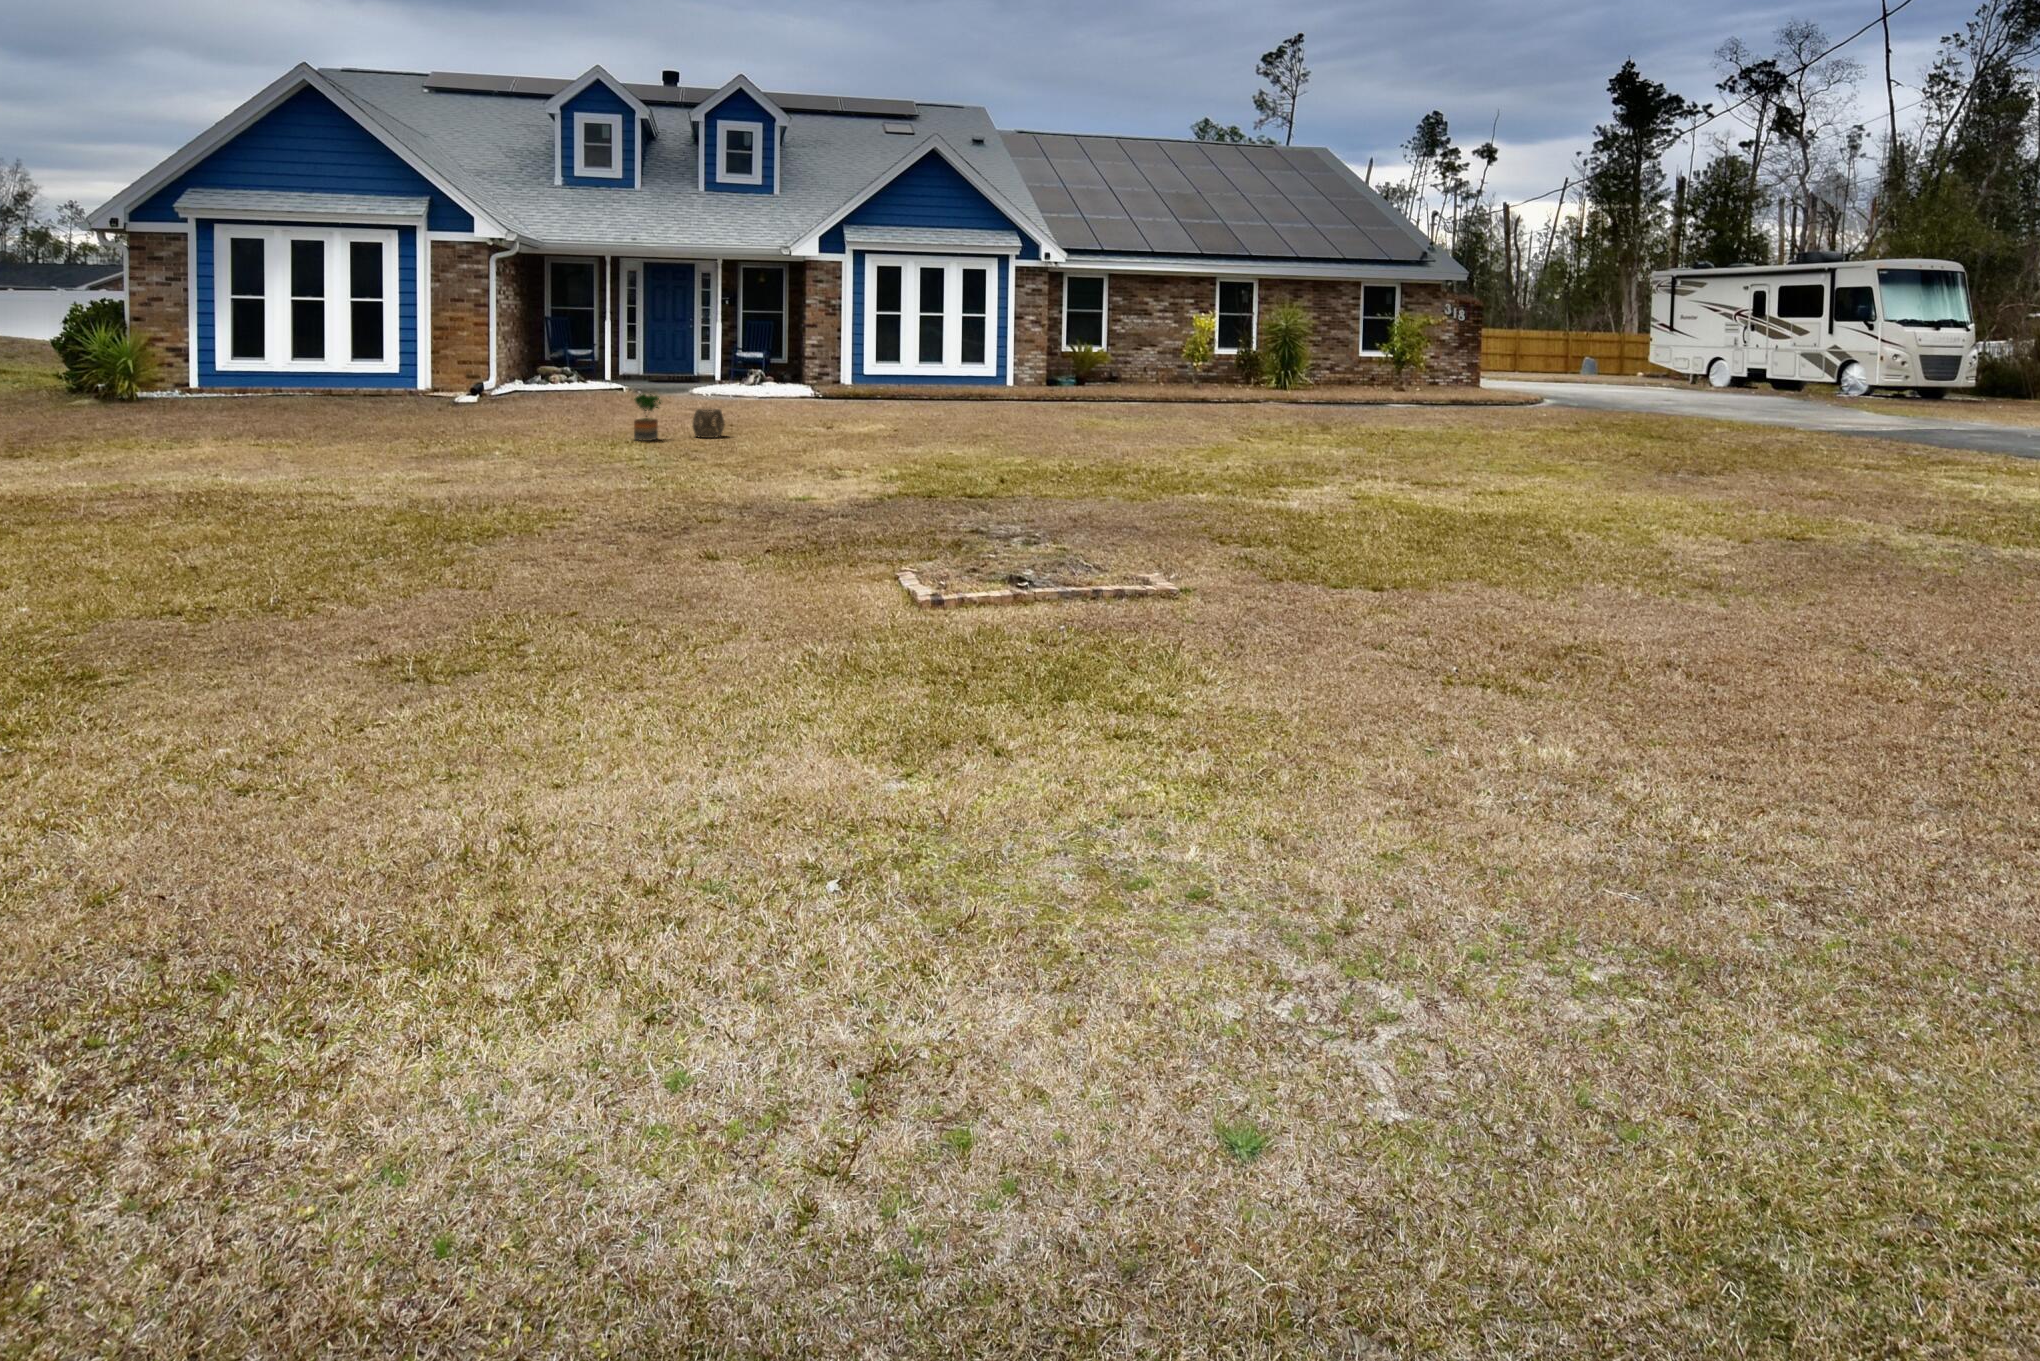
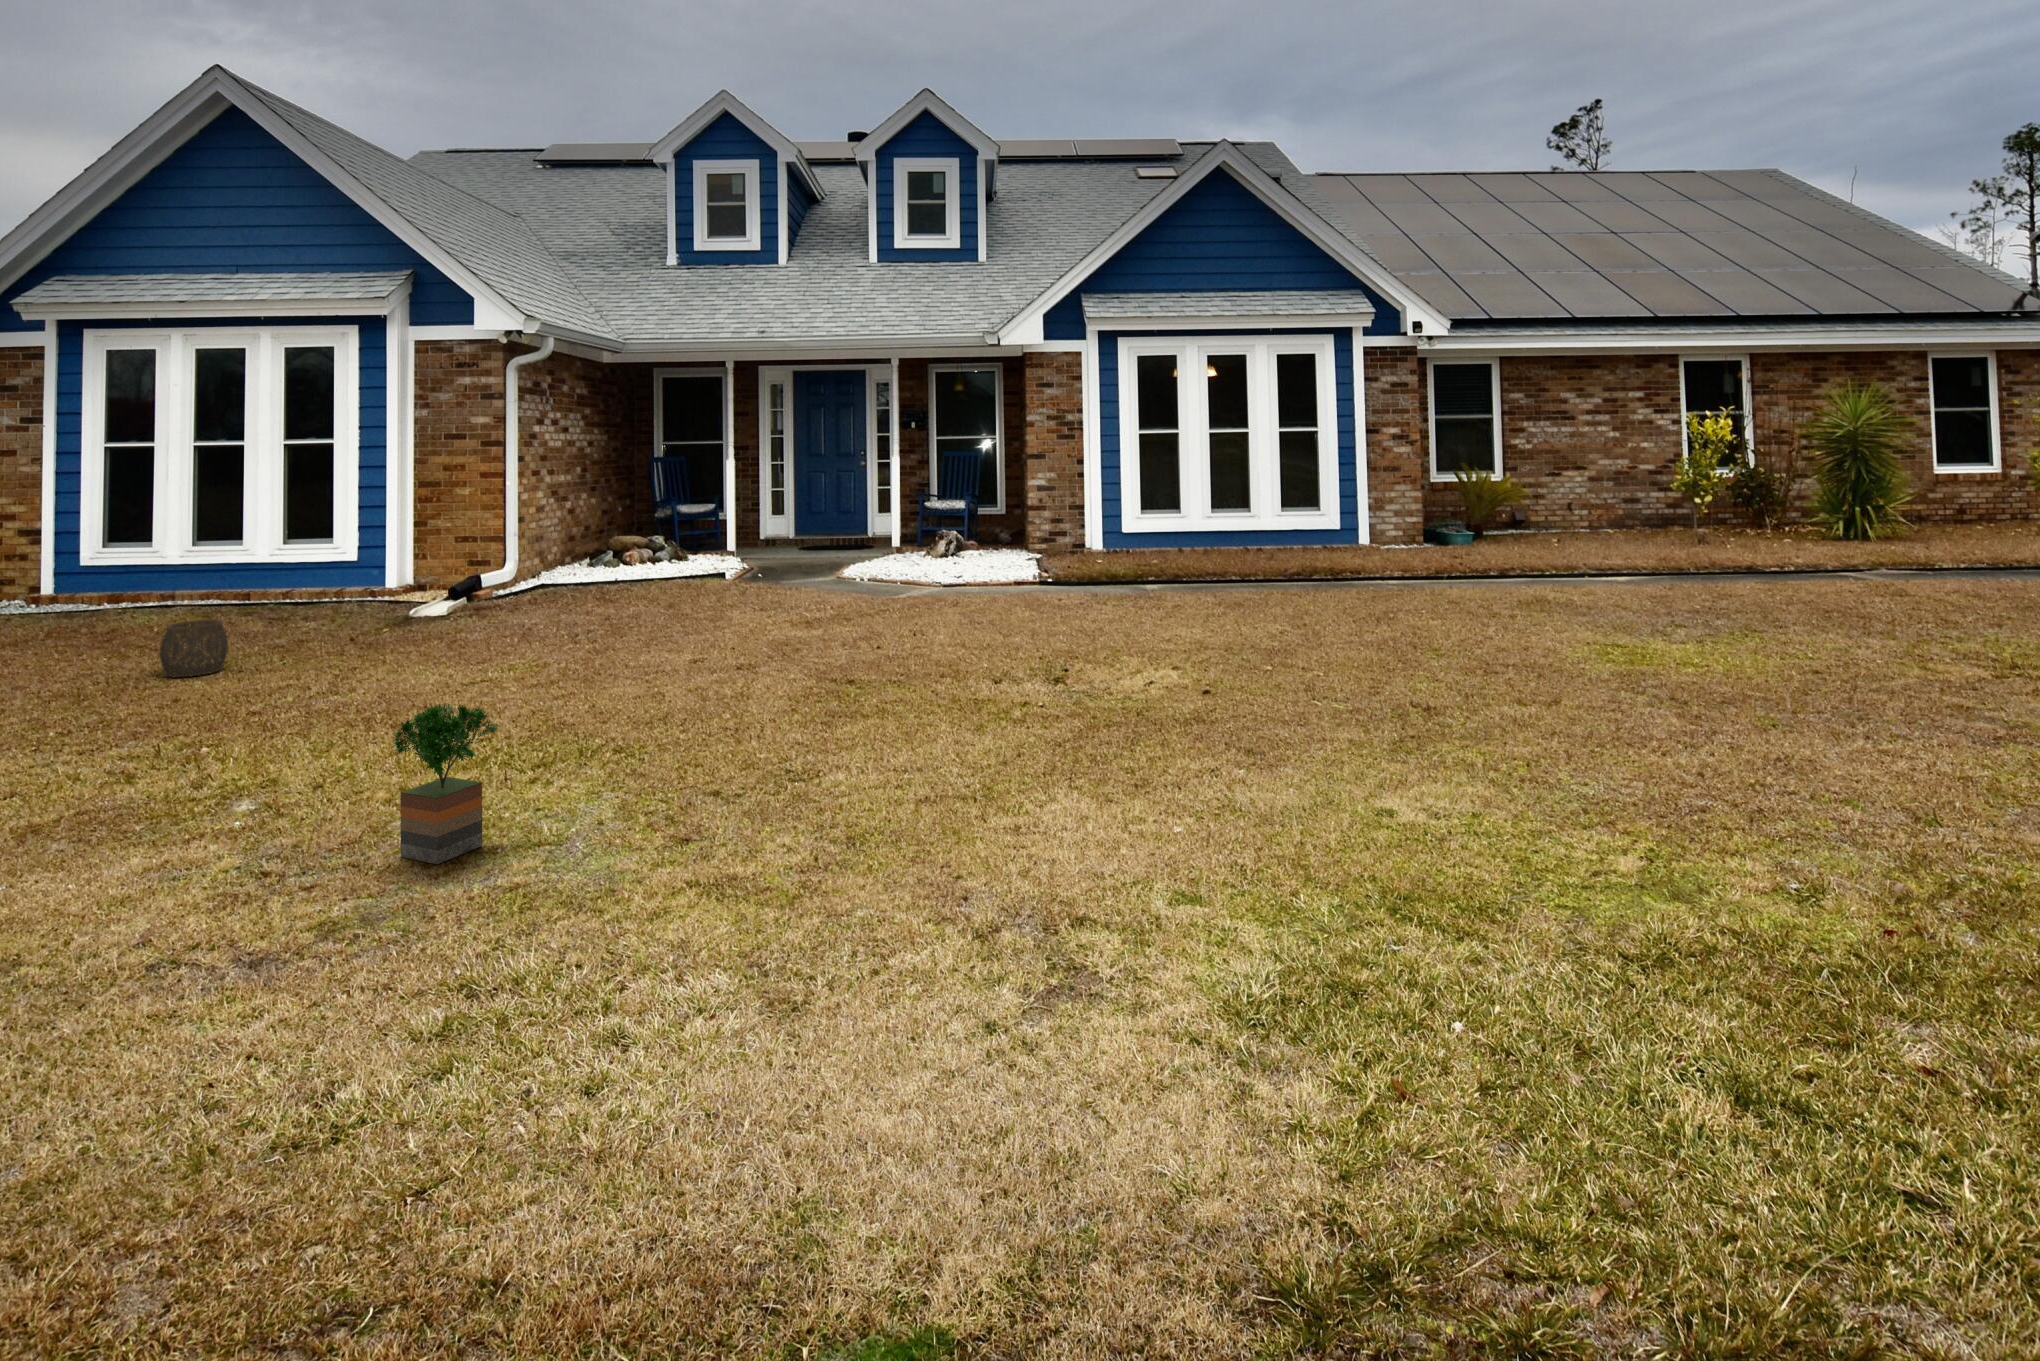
woven basket: present [692,409,724,438] -> present [159,620,228,678]

